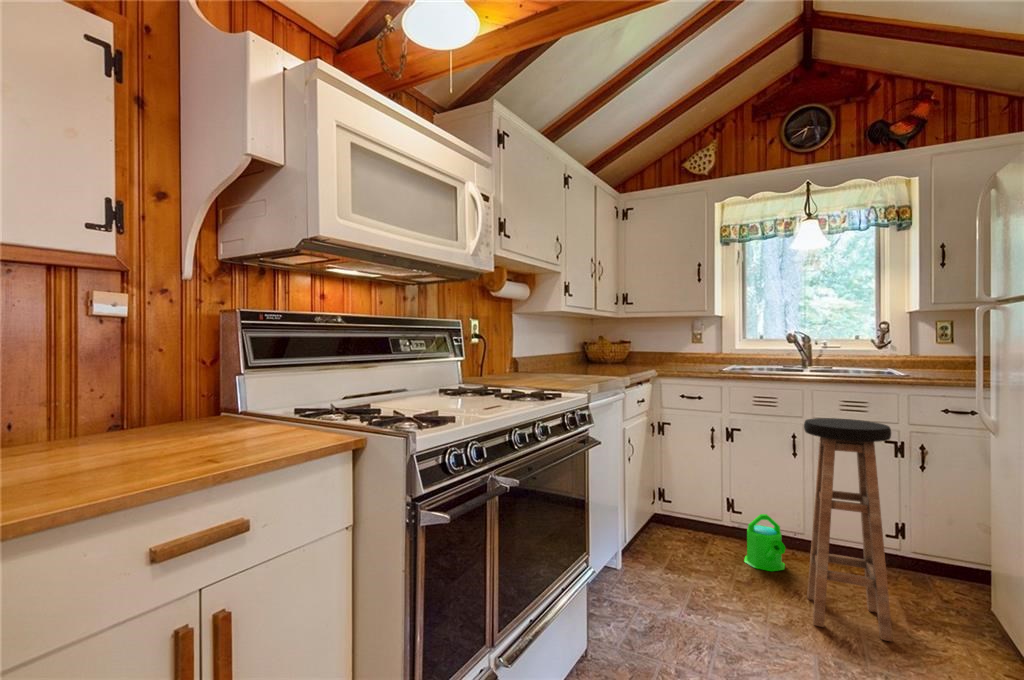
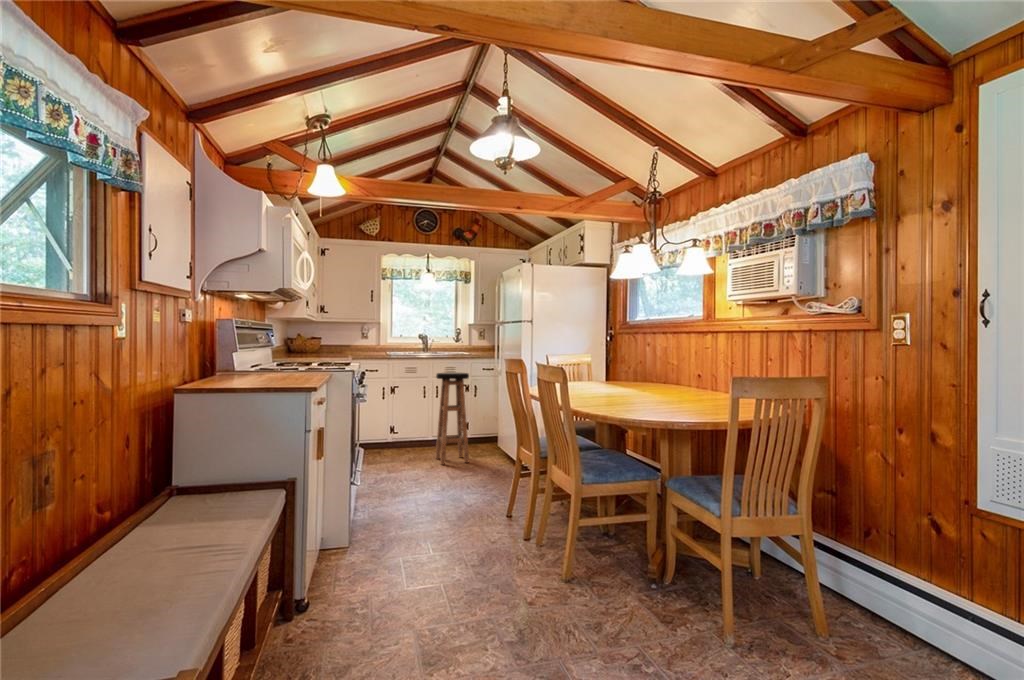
watering can: present [744,514,785,571] -> none [403,427,425,455]

